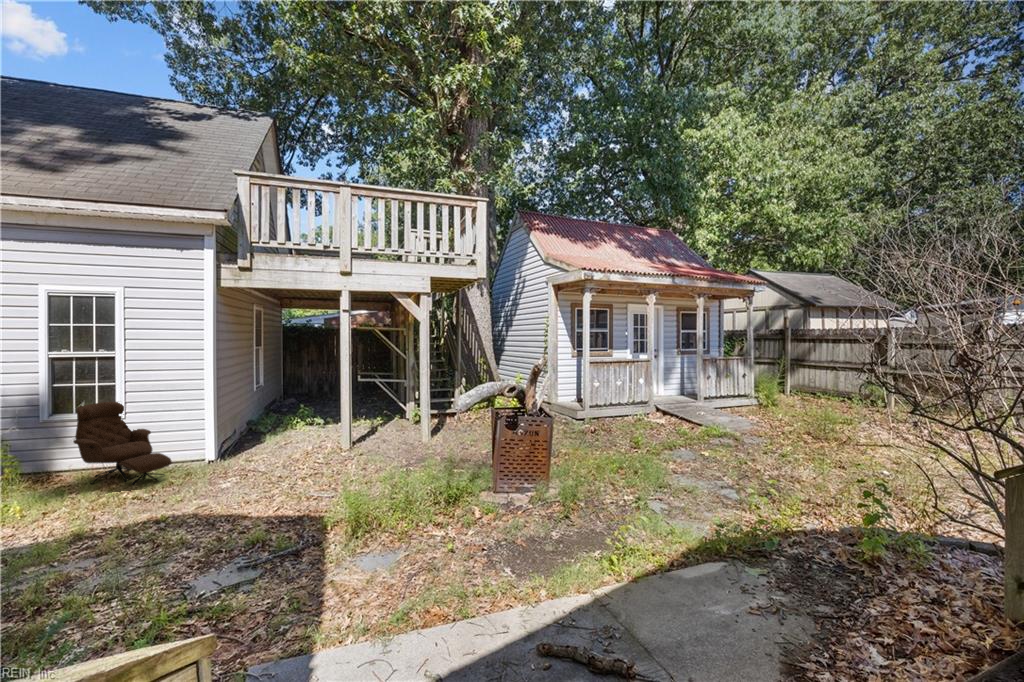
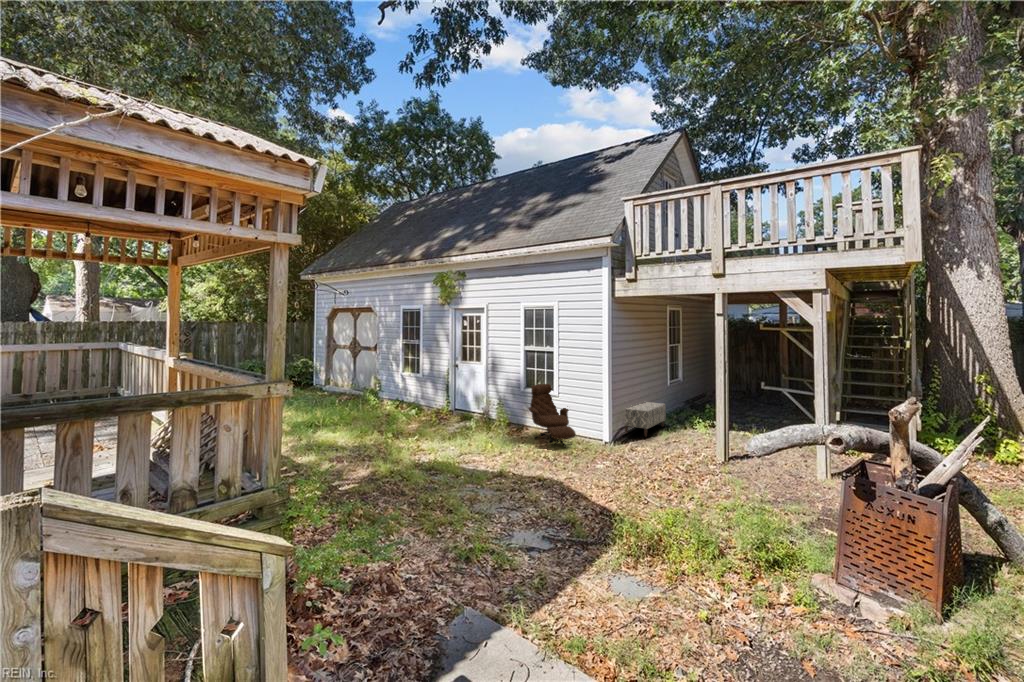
bench: none [229,409,273,448] -> present [624,402,666,436]

